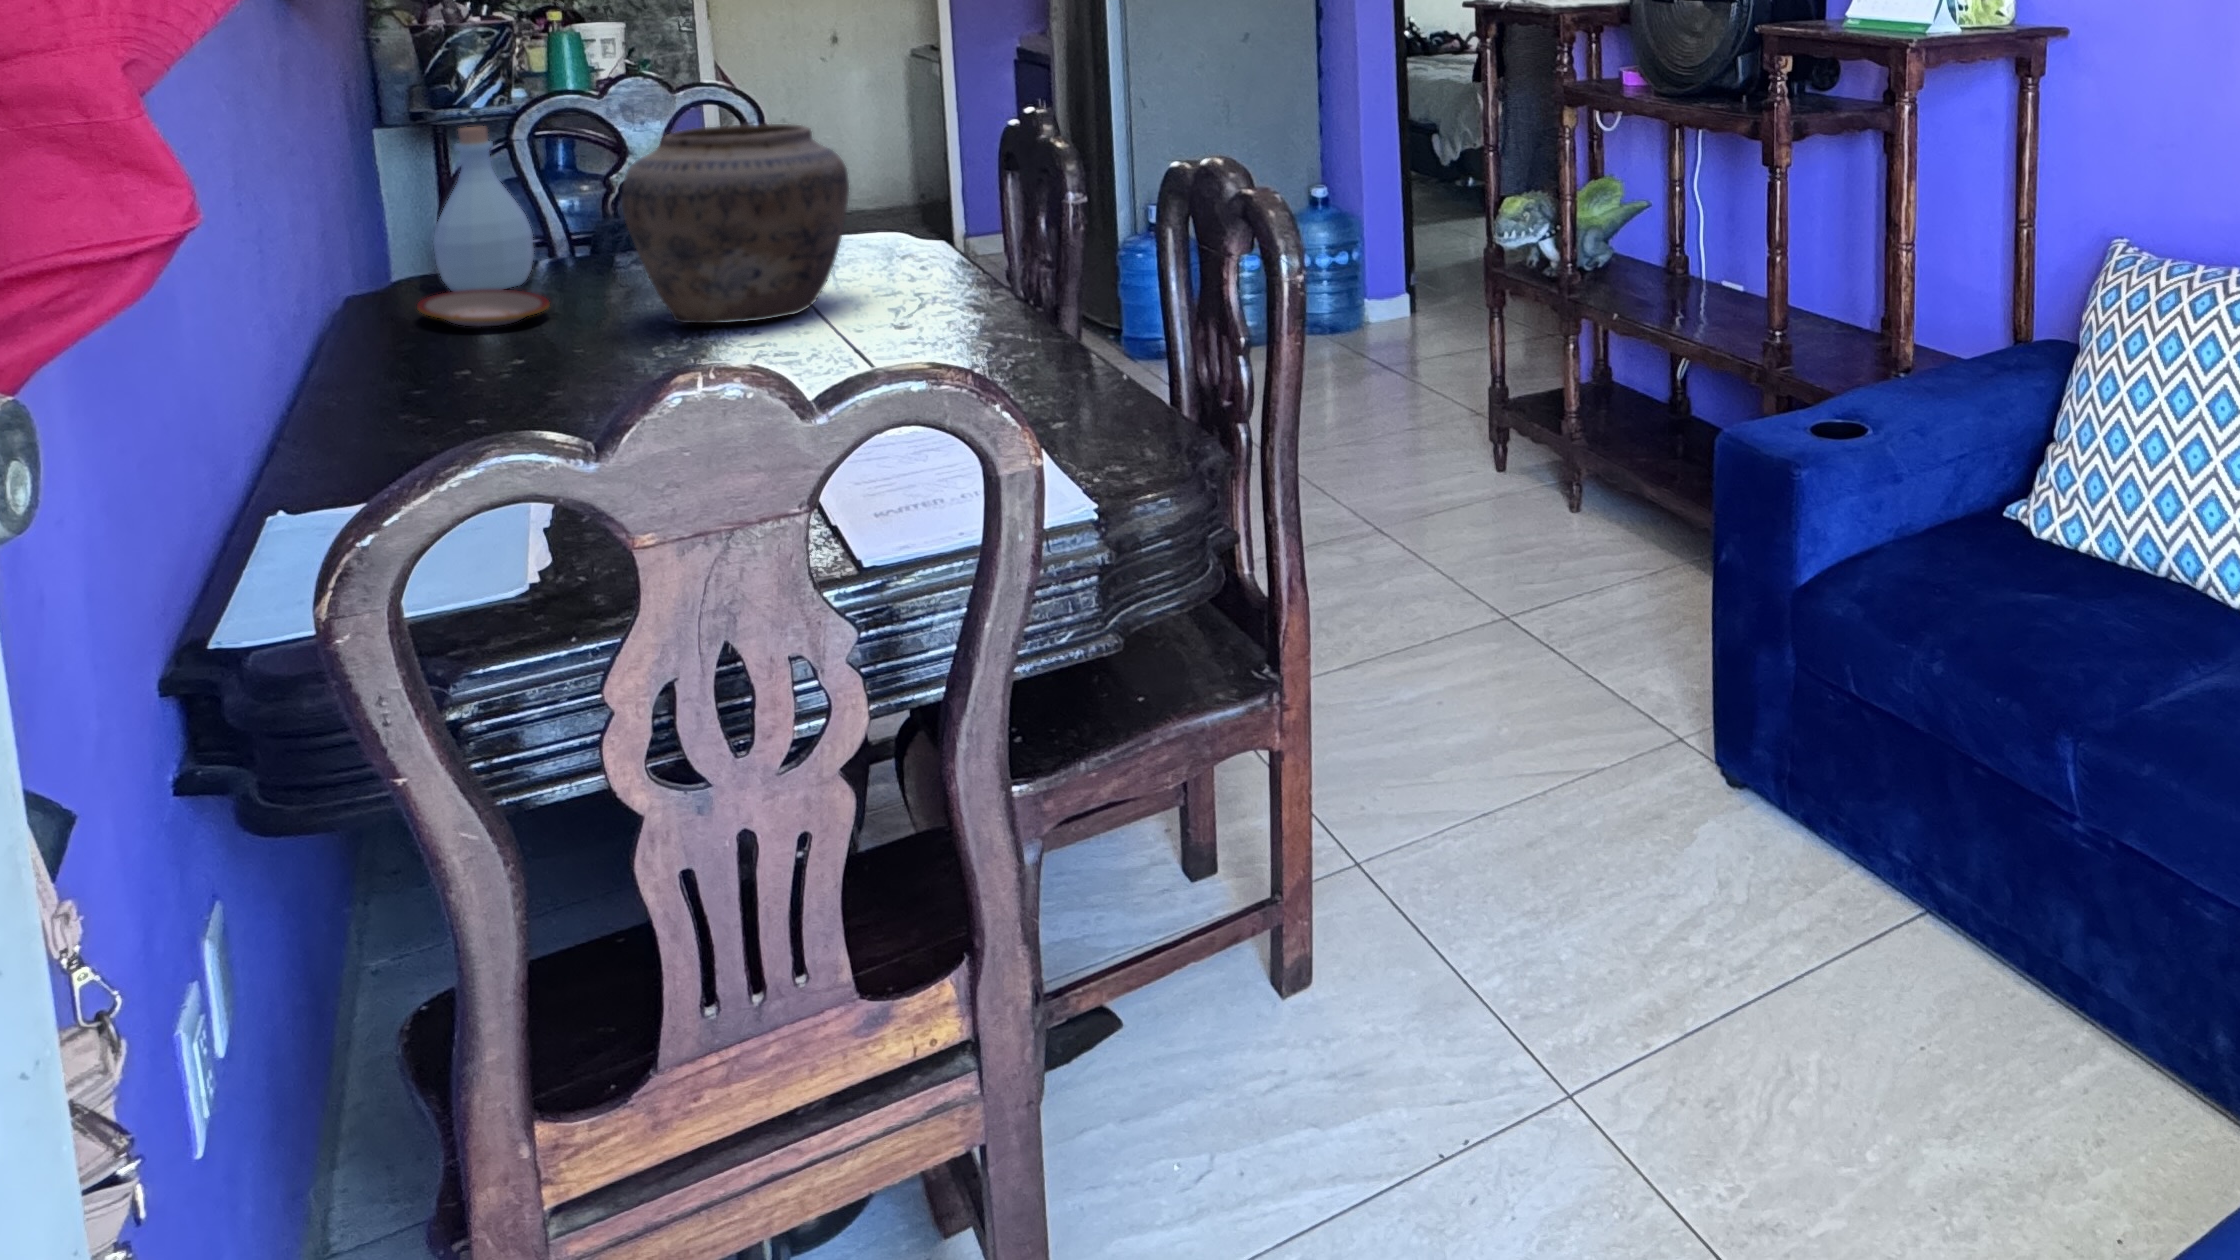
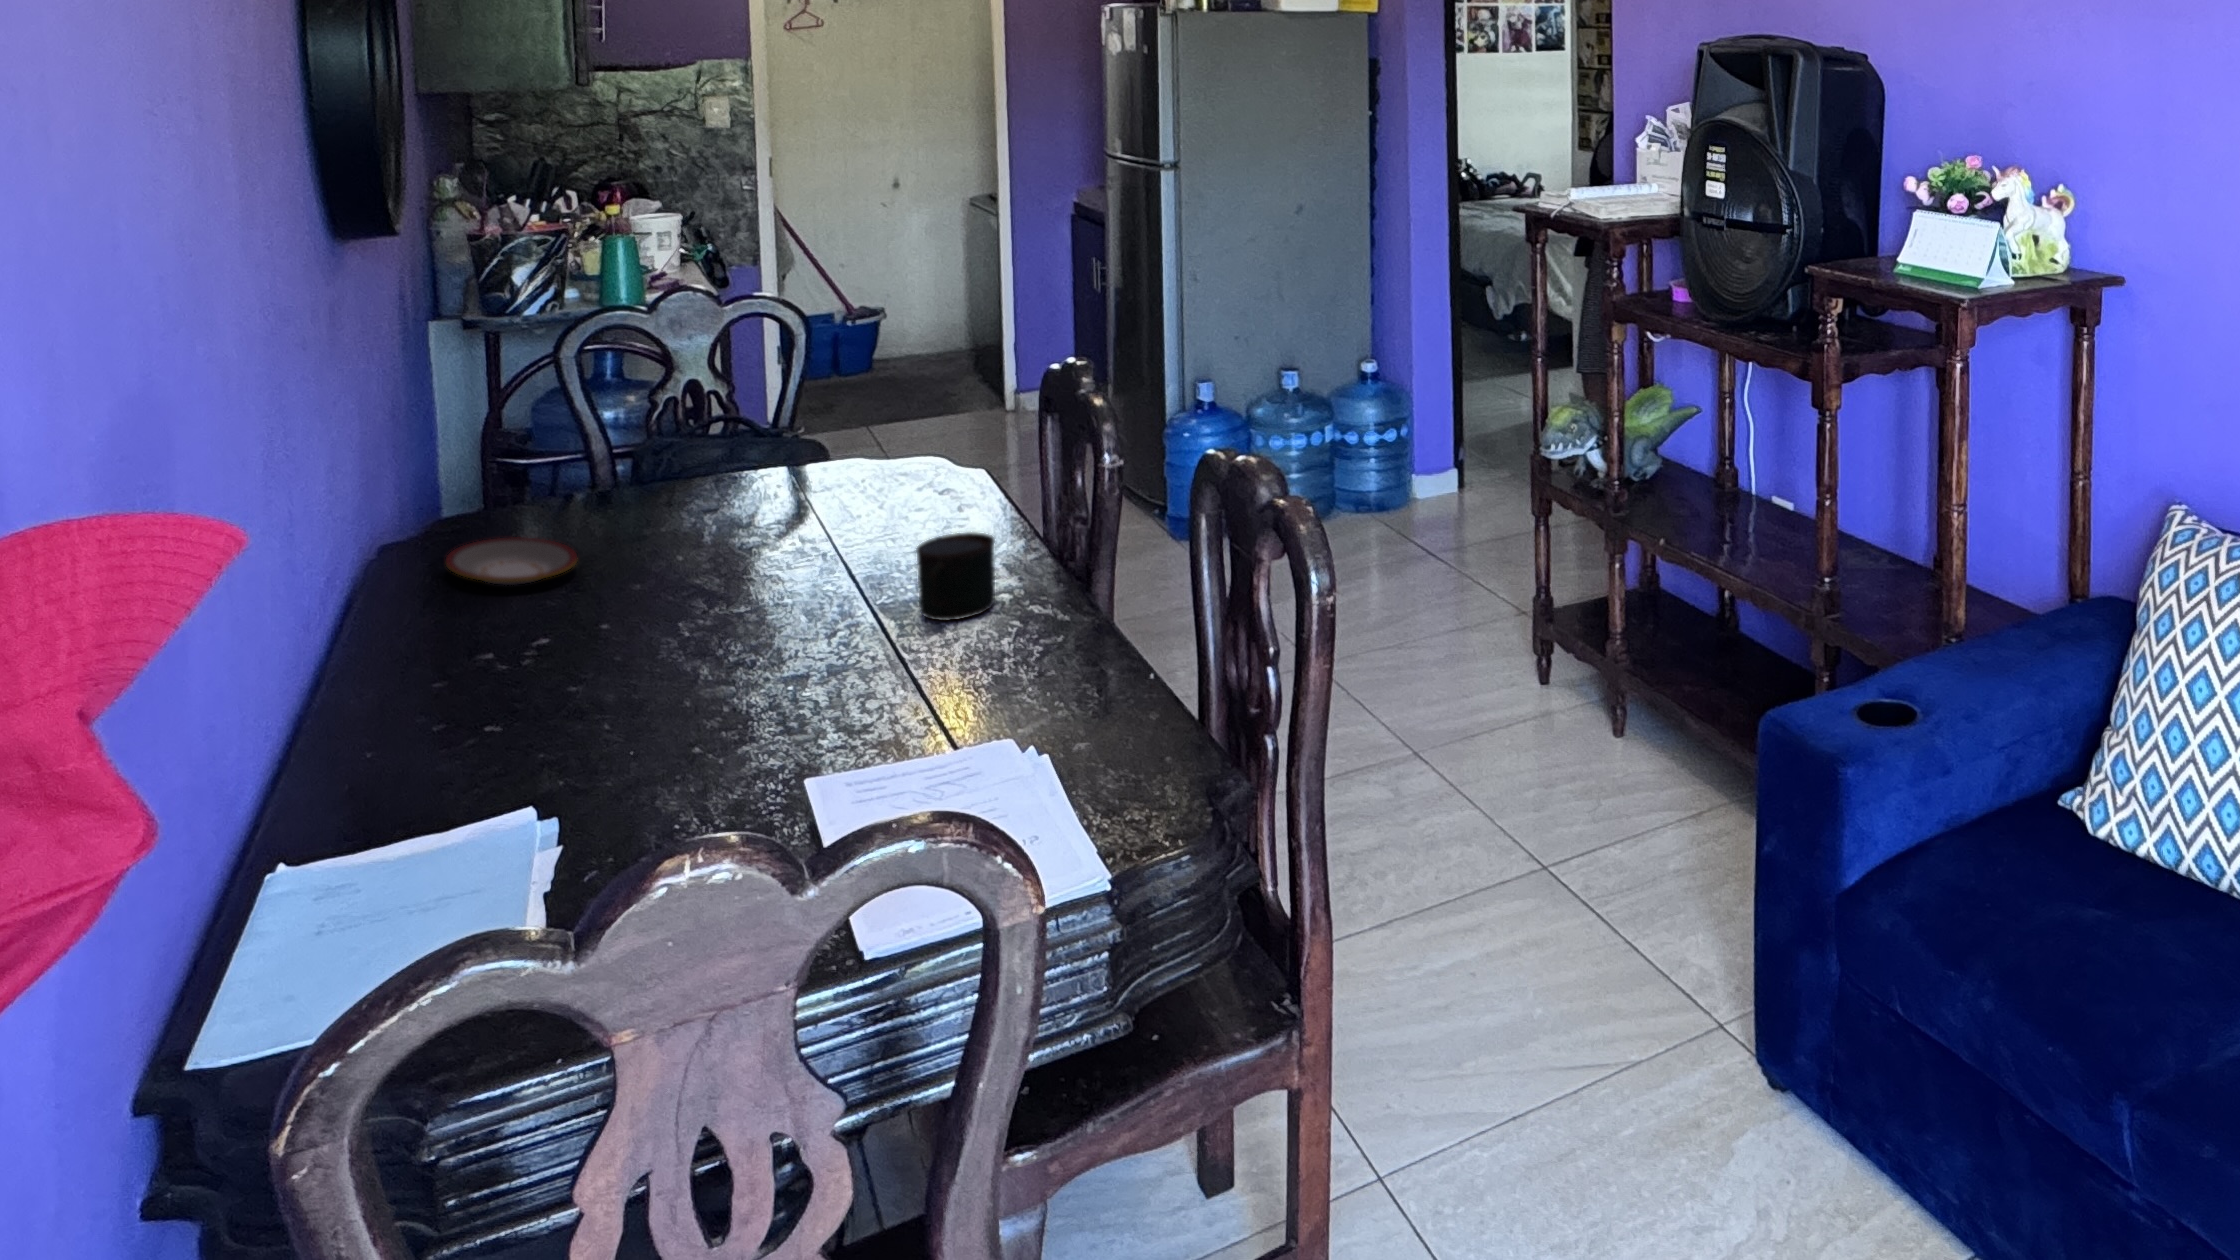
vase: present [622,124,849,323] -> none [653,375,881,588]
bottle: present [433,127,534,291] -> none [468,364,568,535]
mug: none [891,264,971,344] -> present [916,532,995,621]

